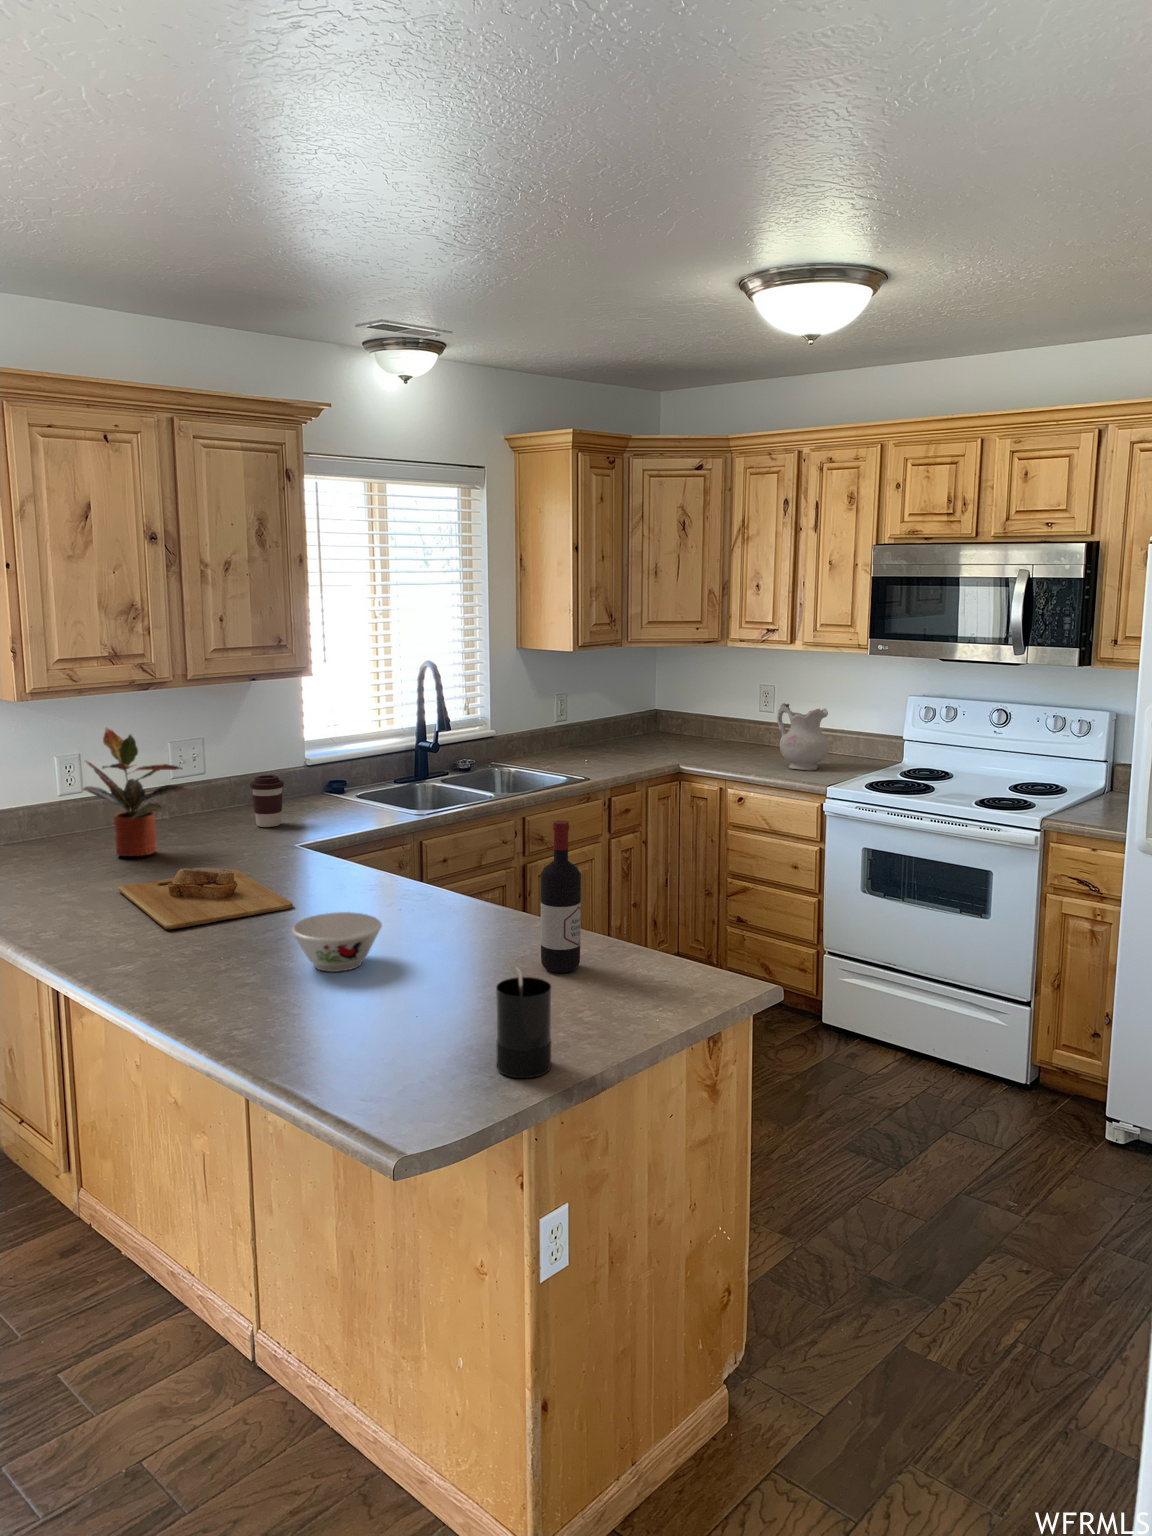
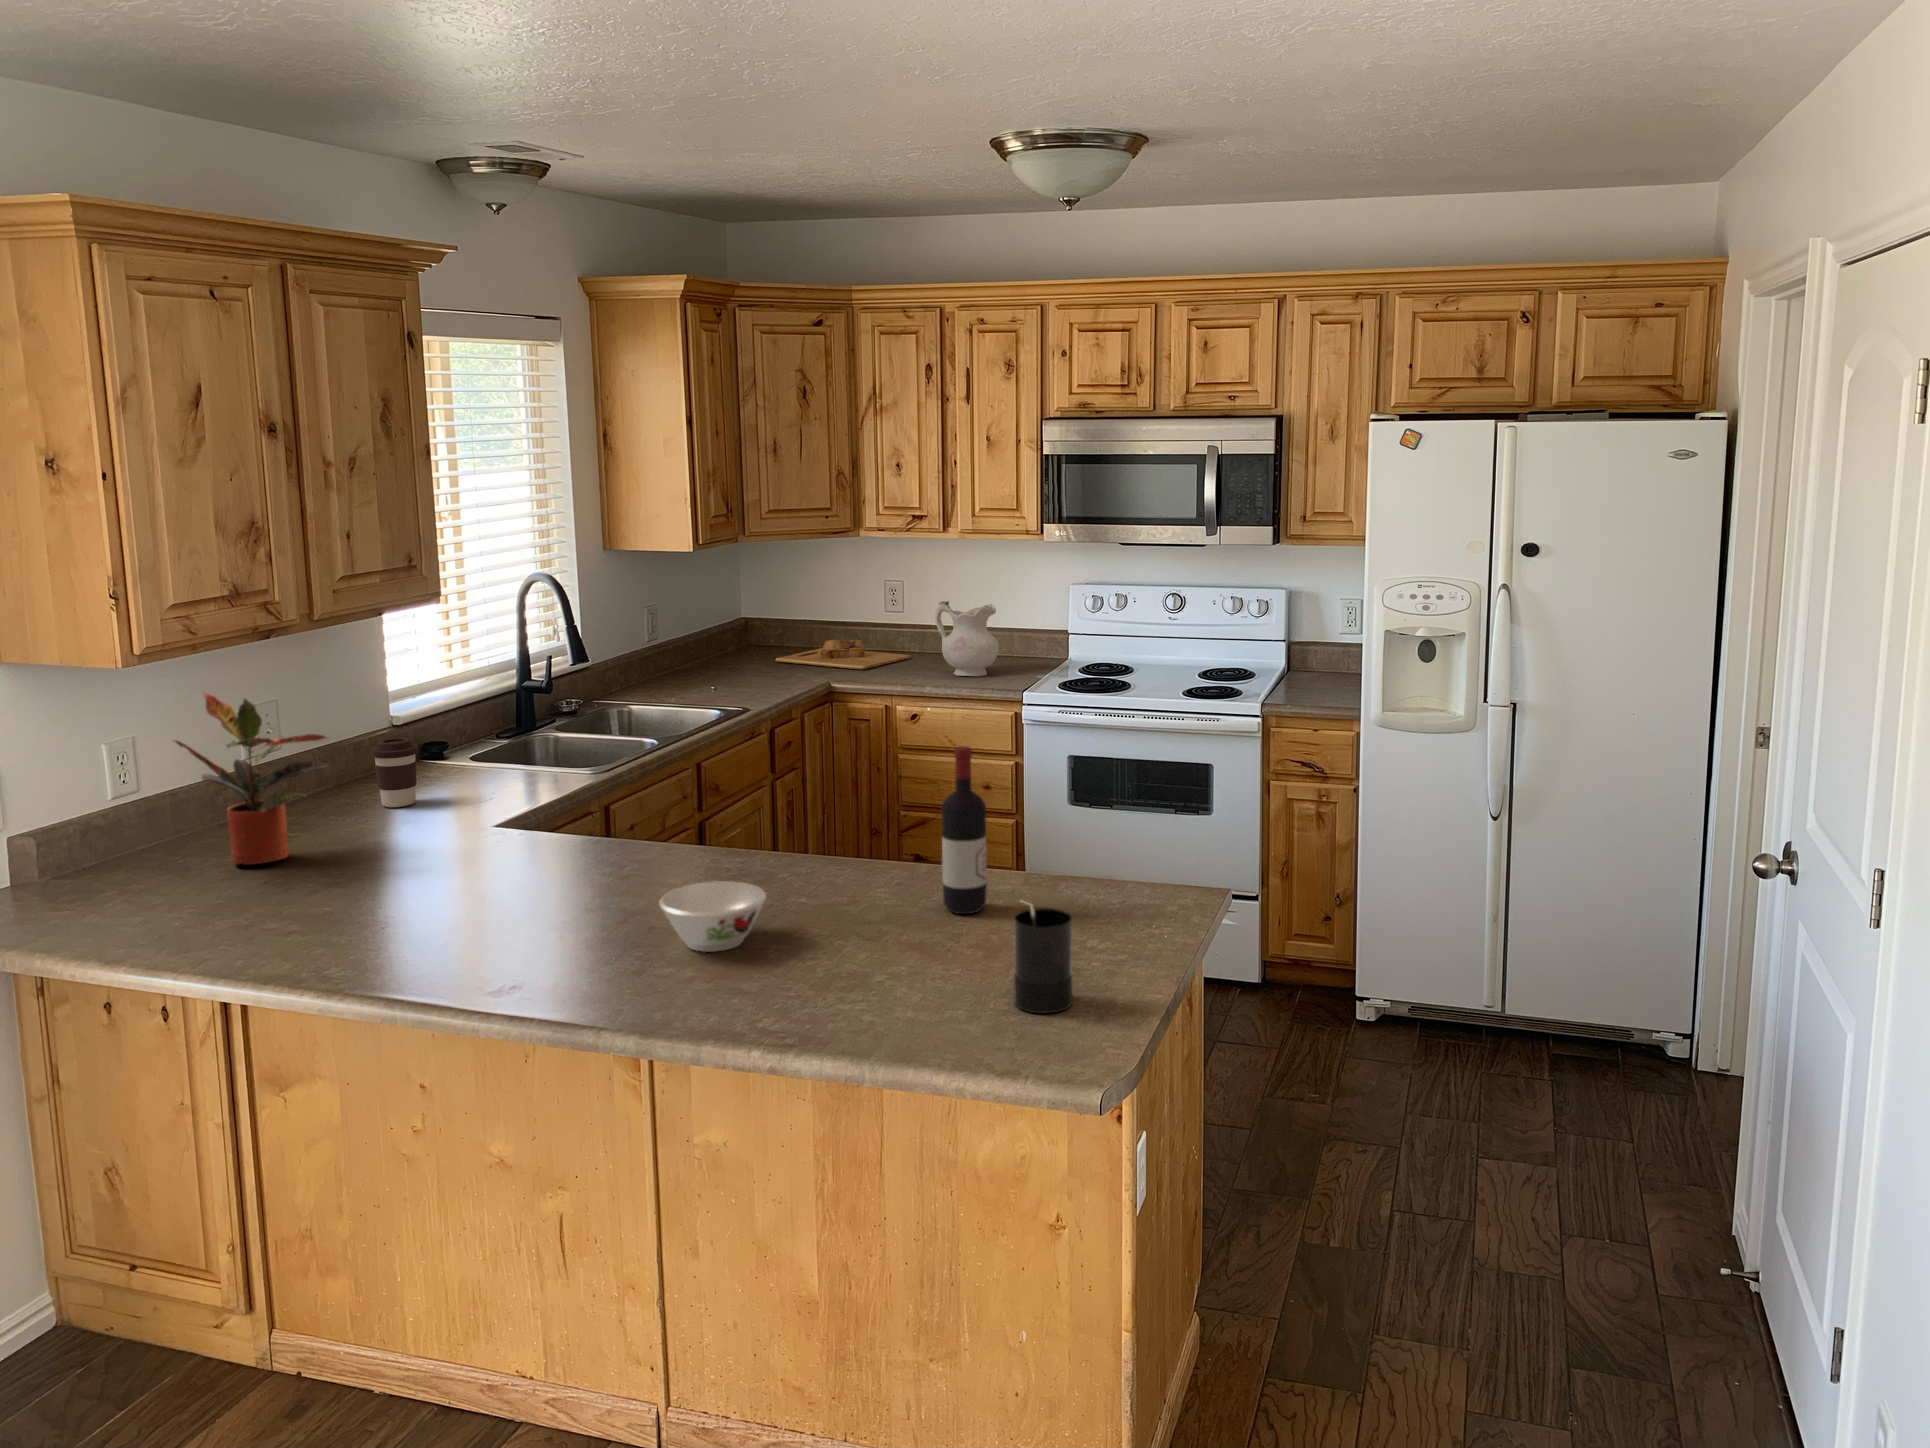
cutting board: present [119,868,293,929] -> present [776,640,910,669]

